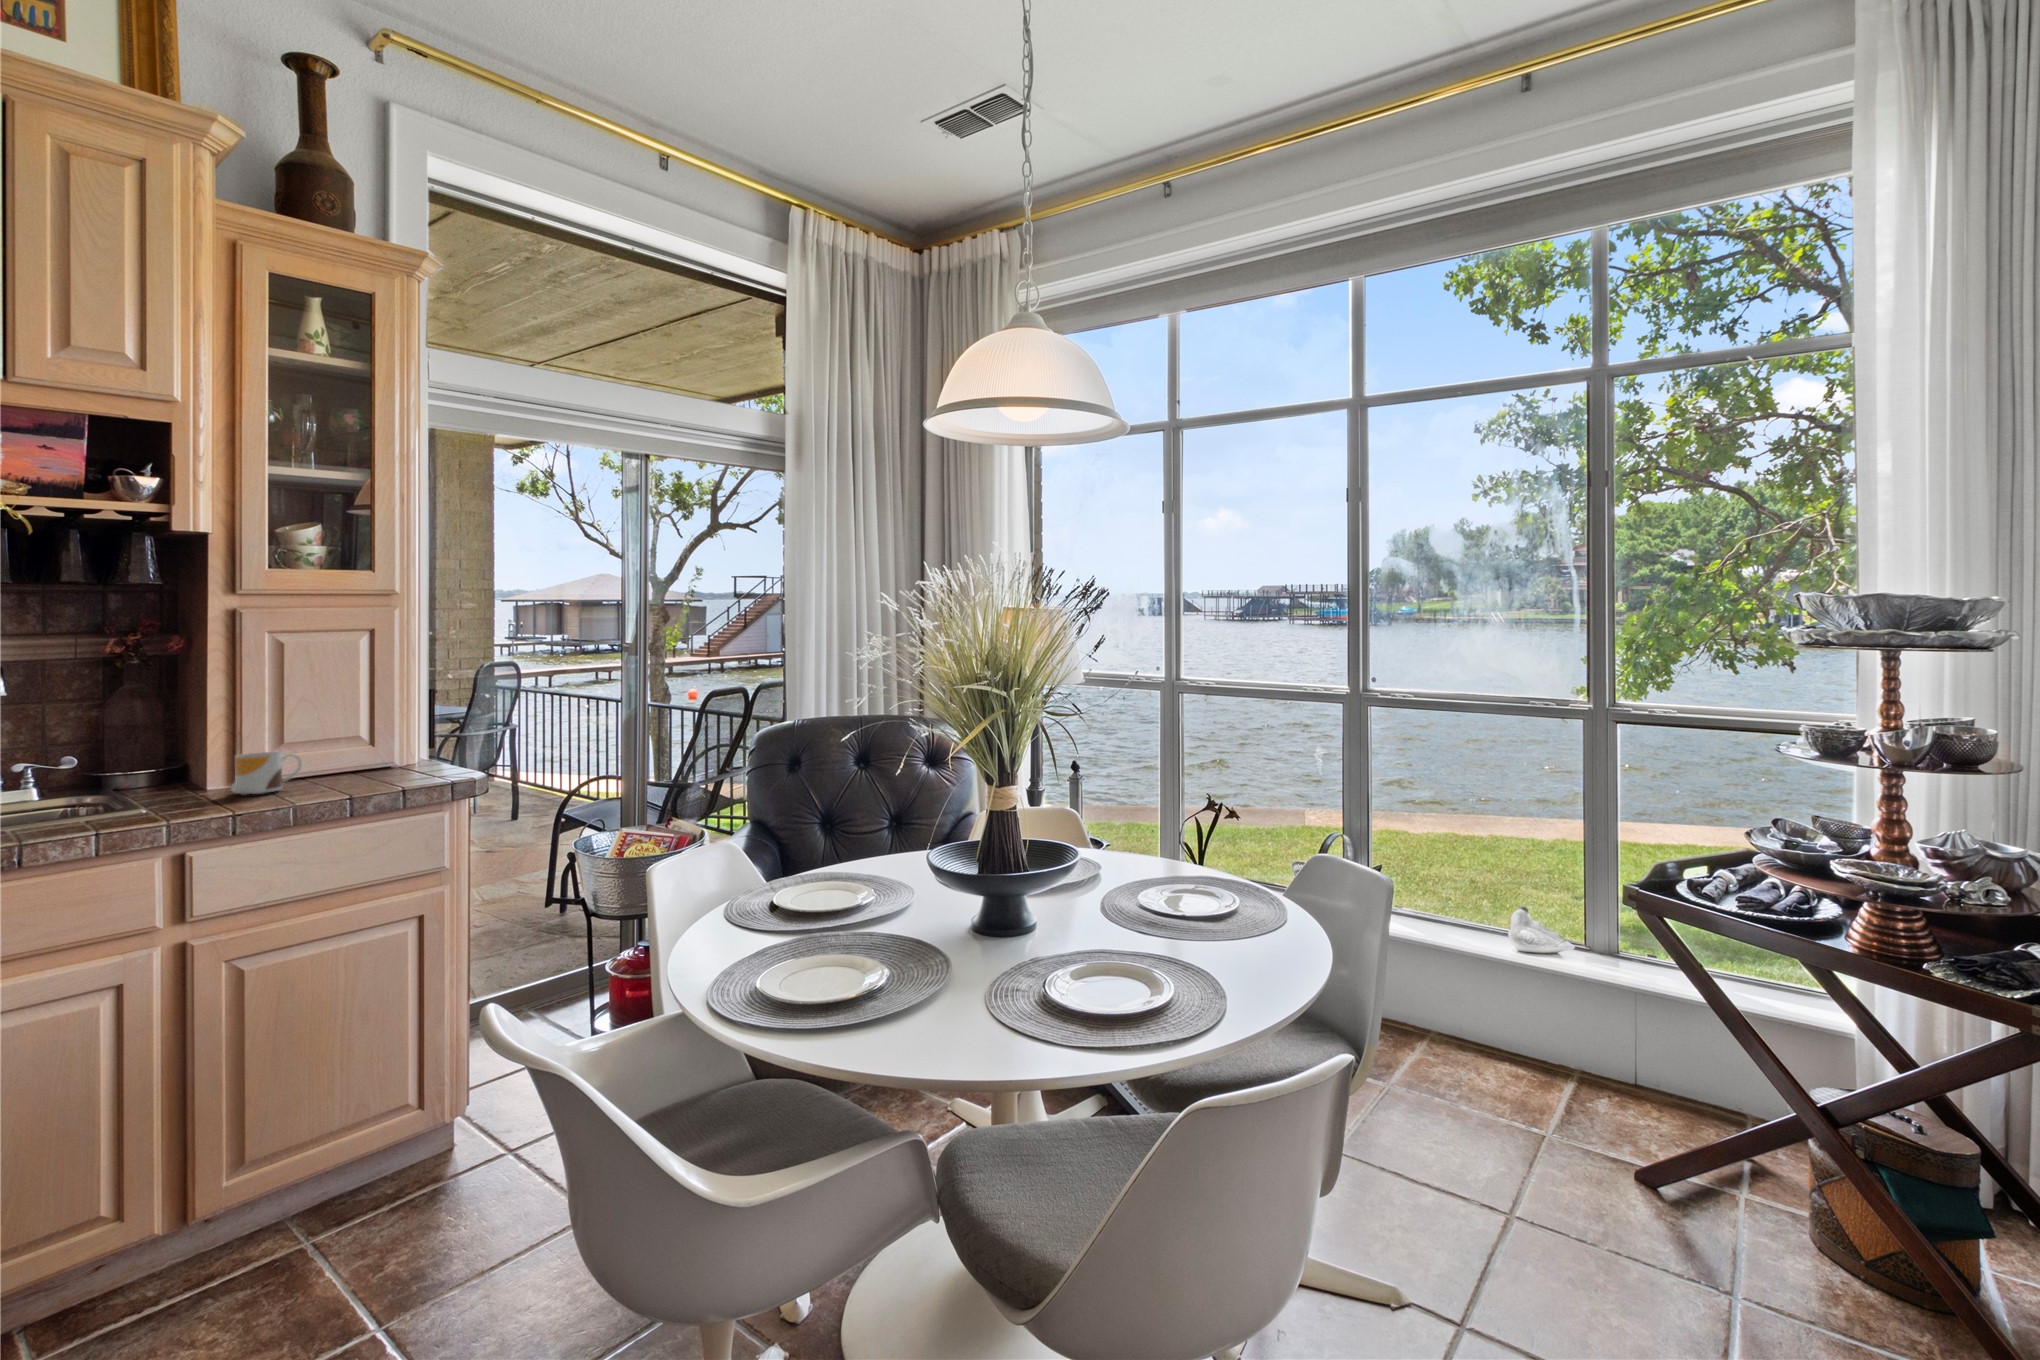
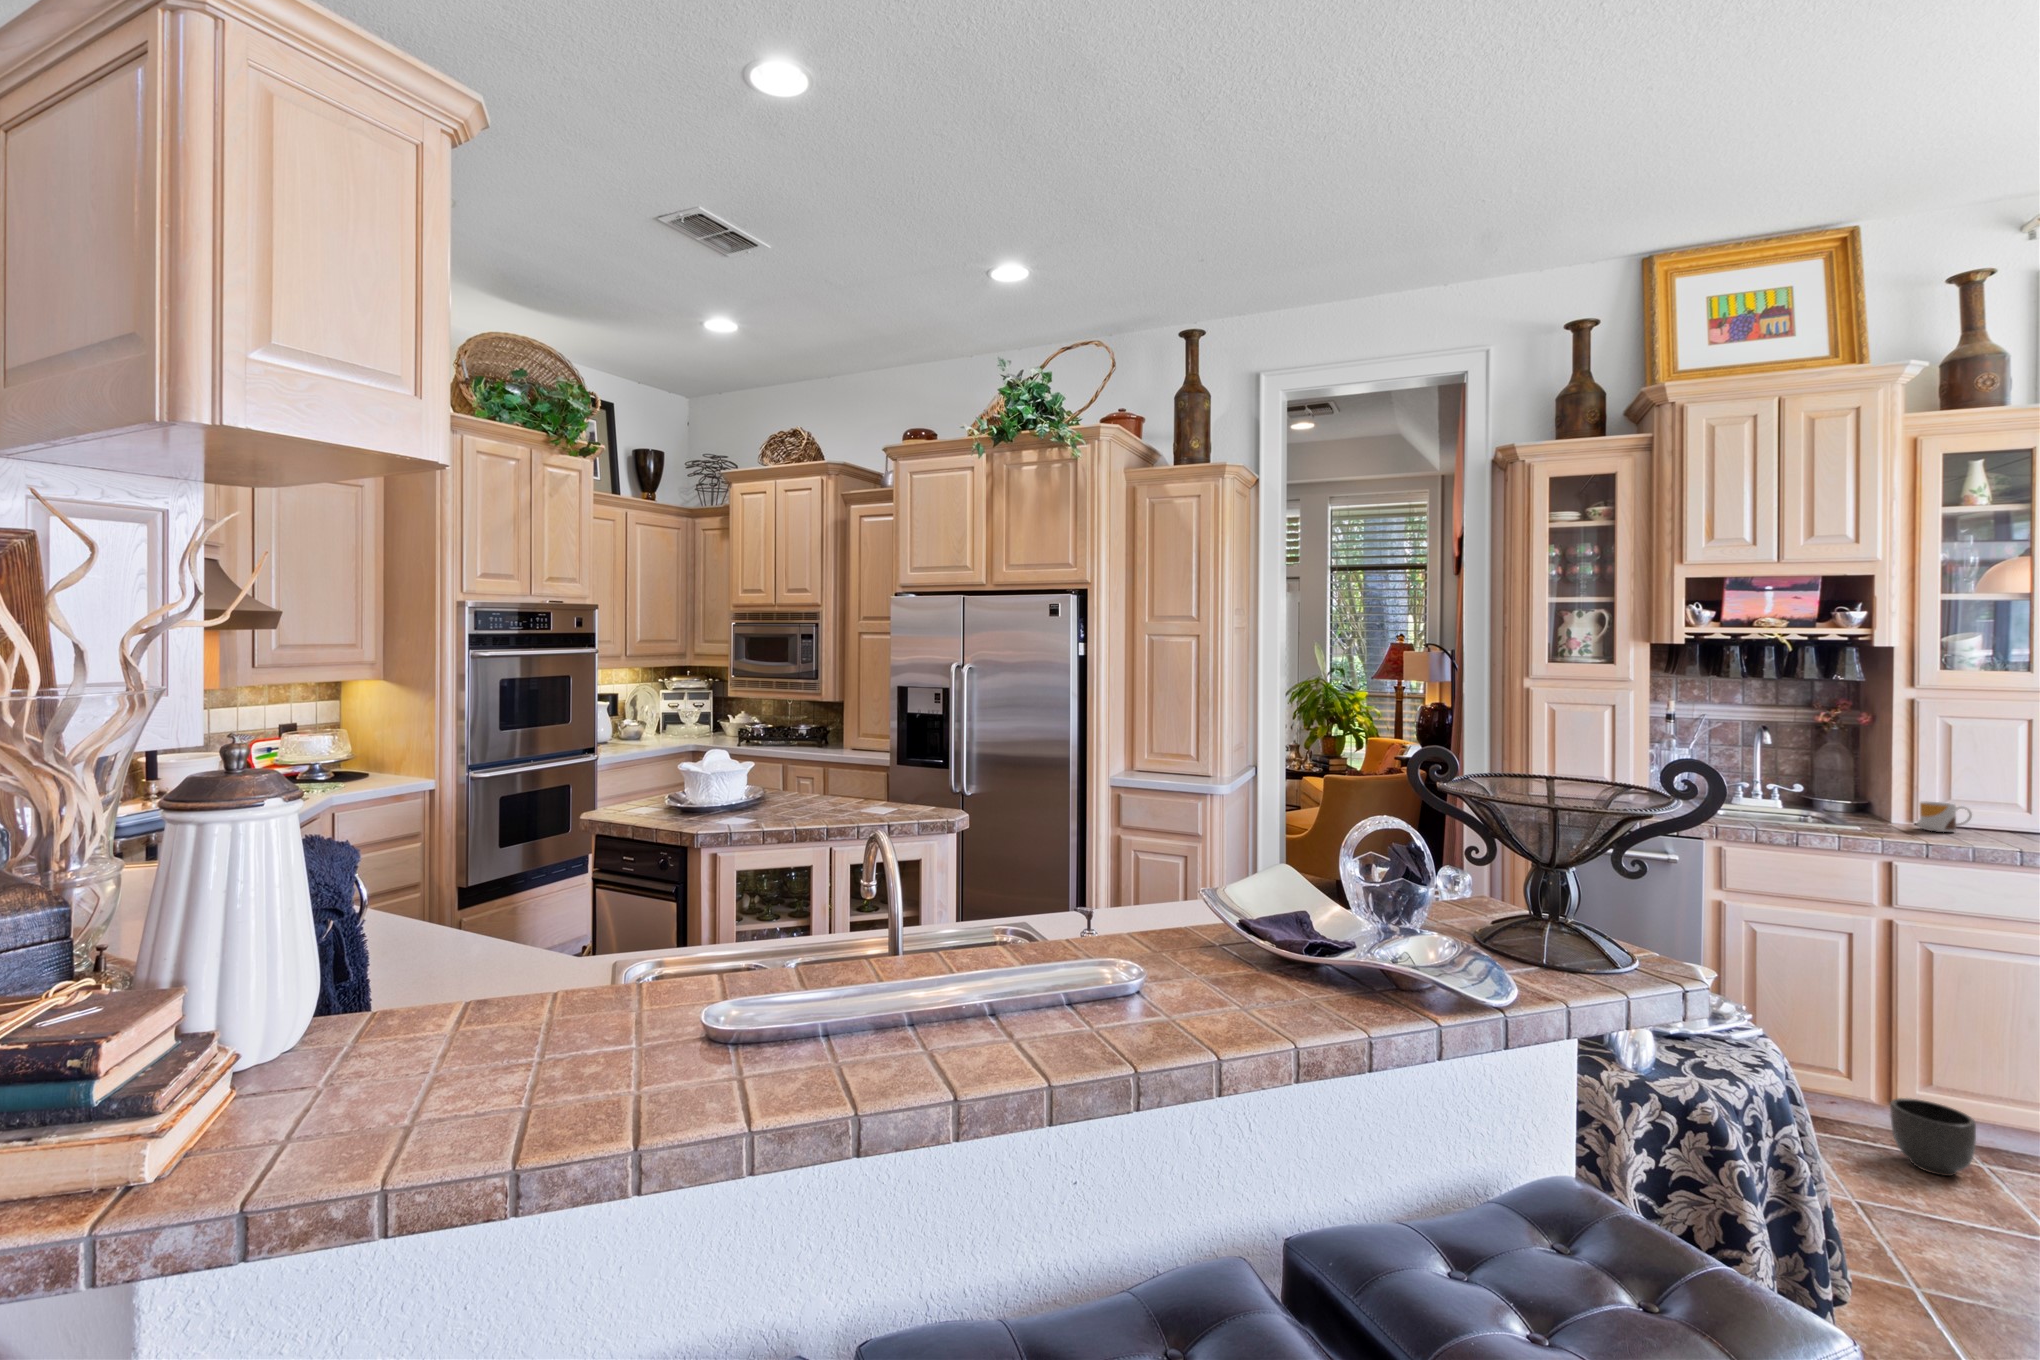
planter: none [176,1182,294,1304] -> present [1890,1098,1976,1176]

